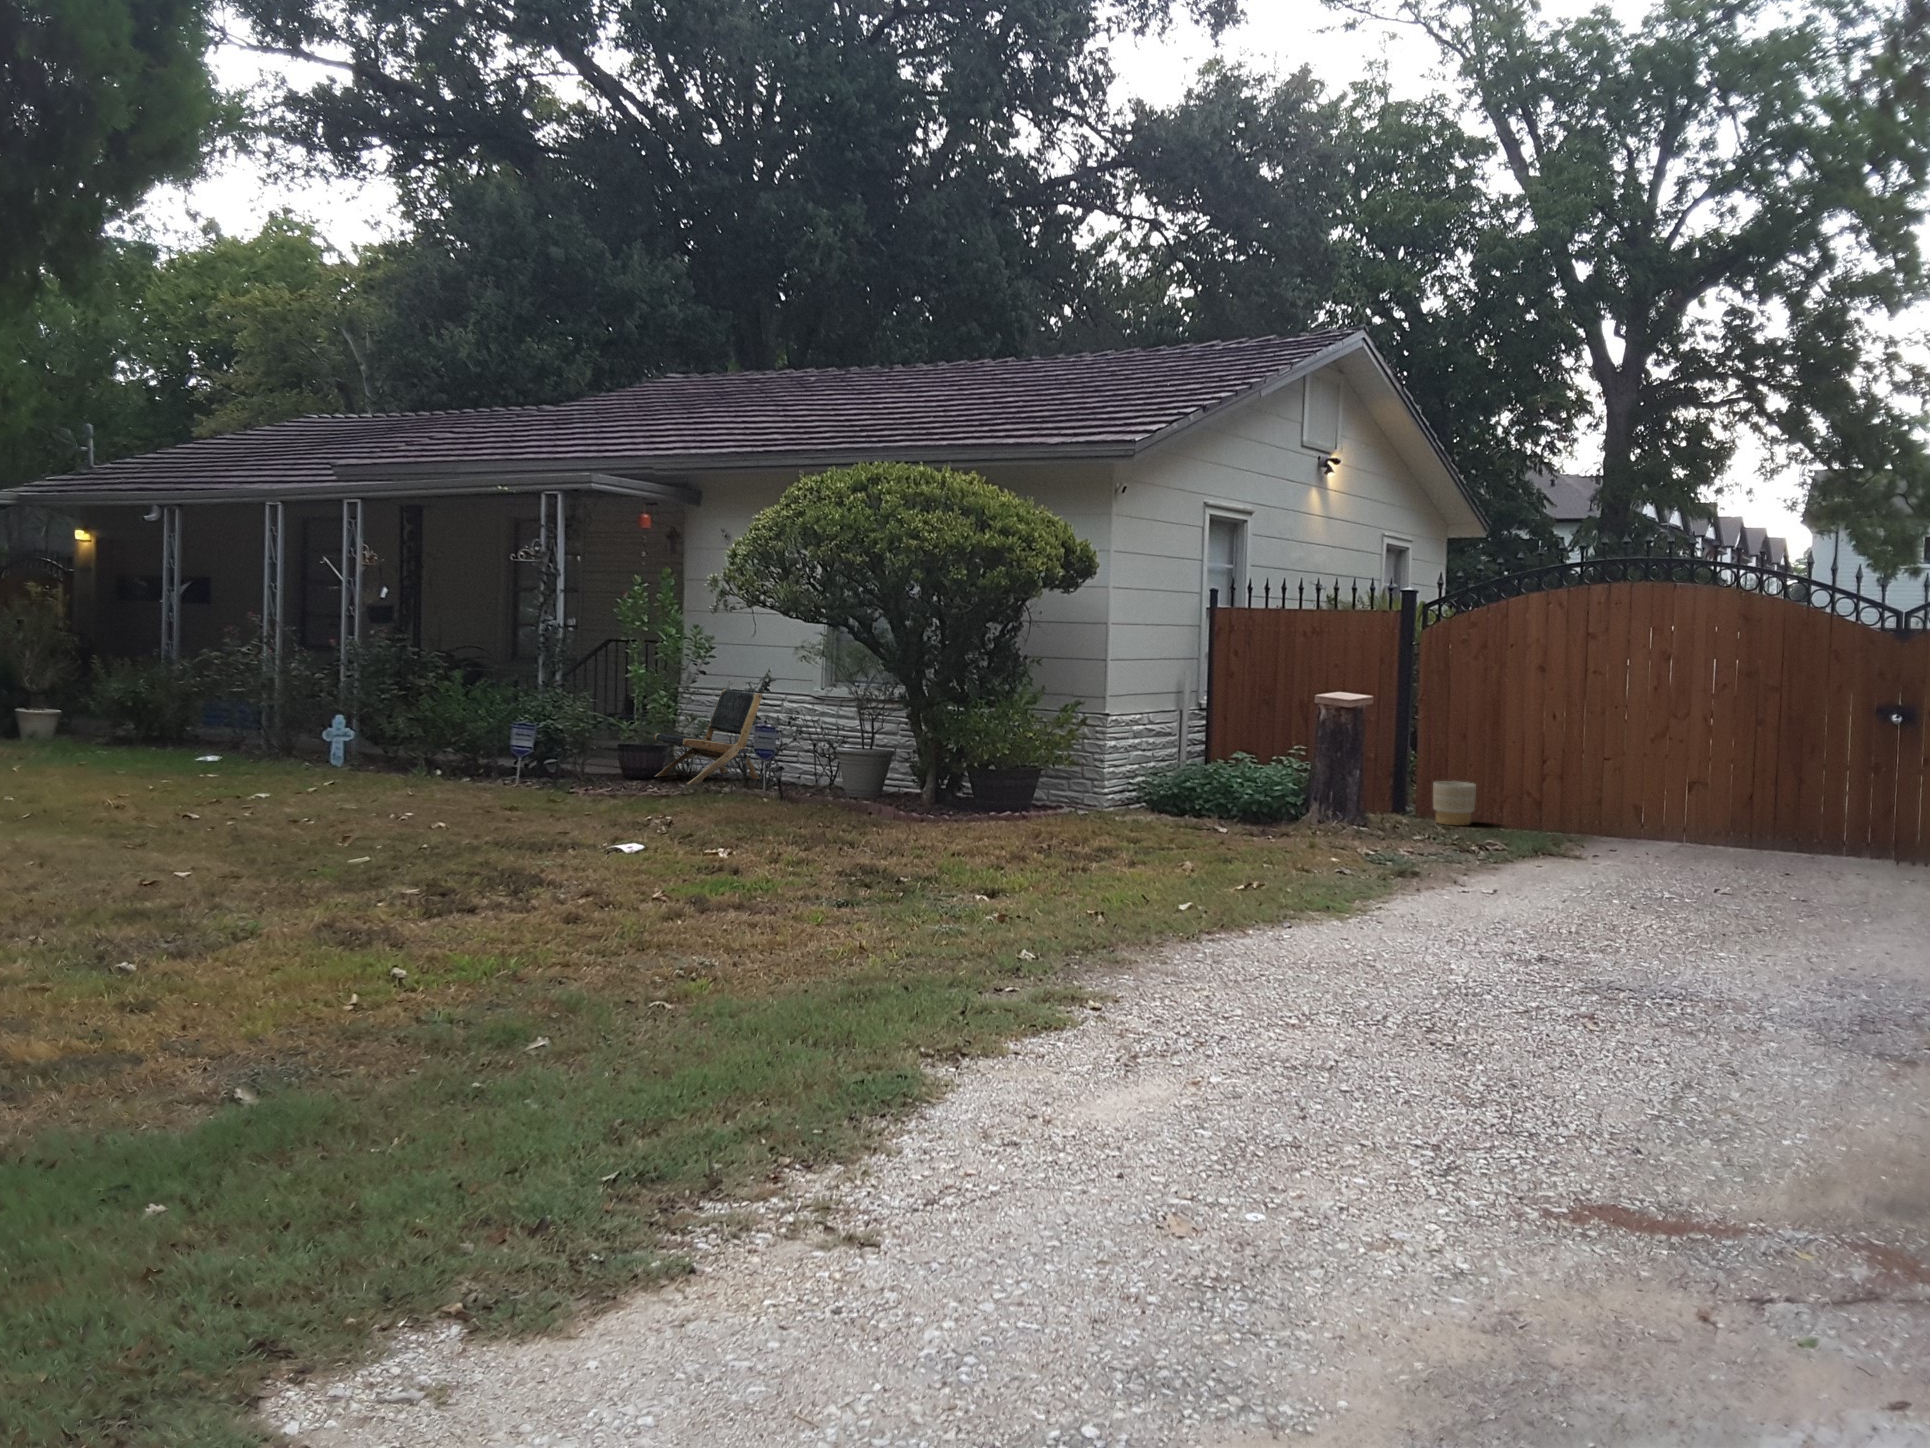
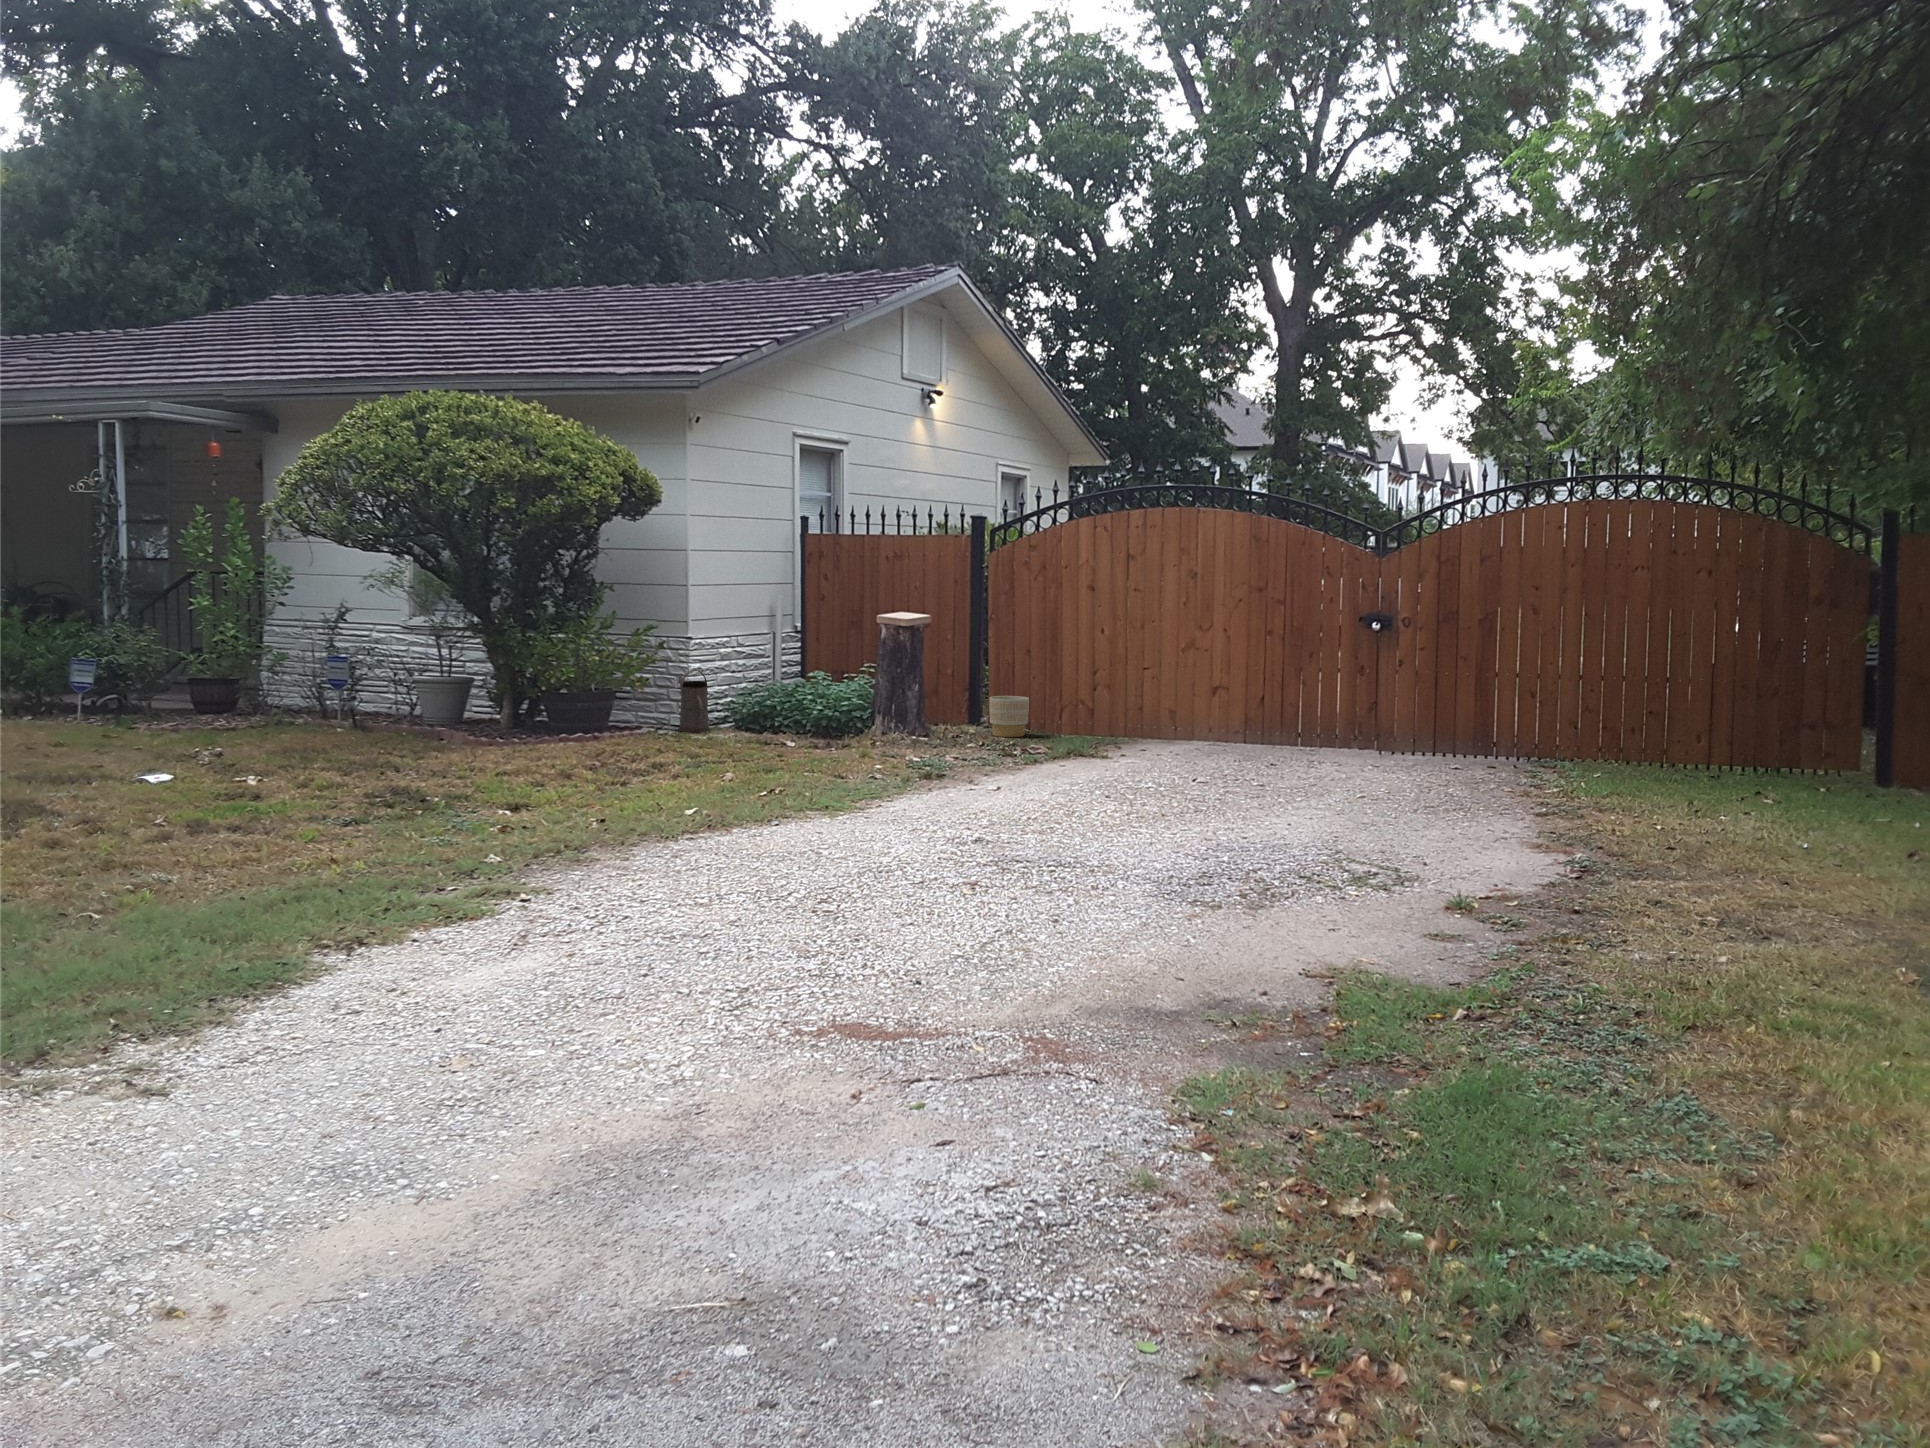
lounge chair: present [653,689,762,784] -> none [228,621,344,717]
watering can: none [1101,747,1137,811] -> present [678,670,710,732]

